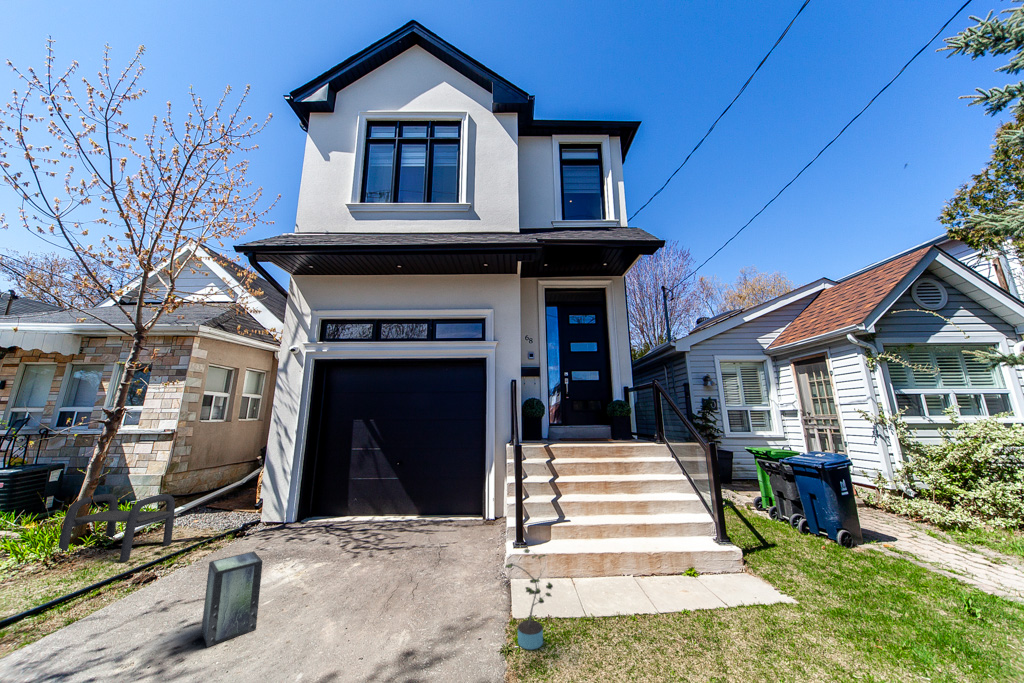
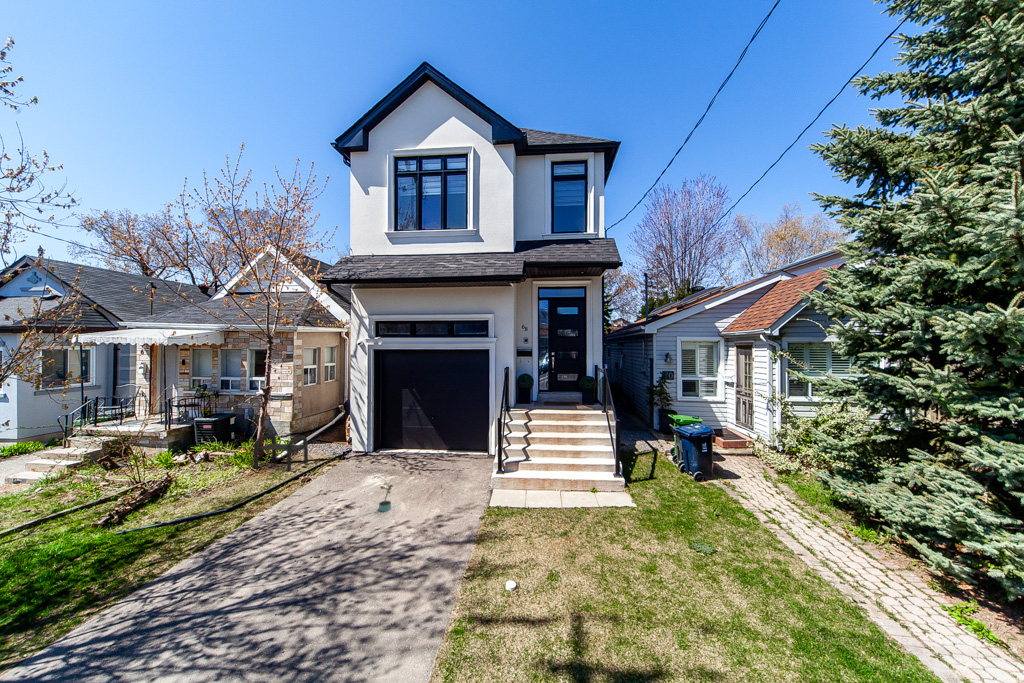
potted plant: present [506,549,553,650] -> present [375,476,393,511]
storage box: present [201,551,263,647] -> none [343,470,368,510]

